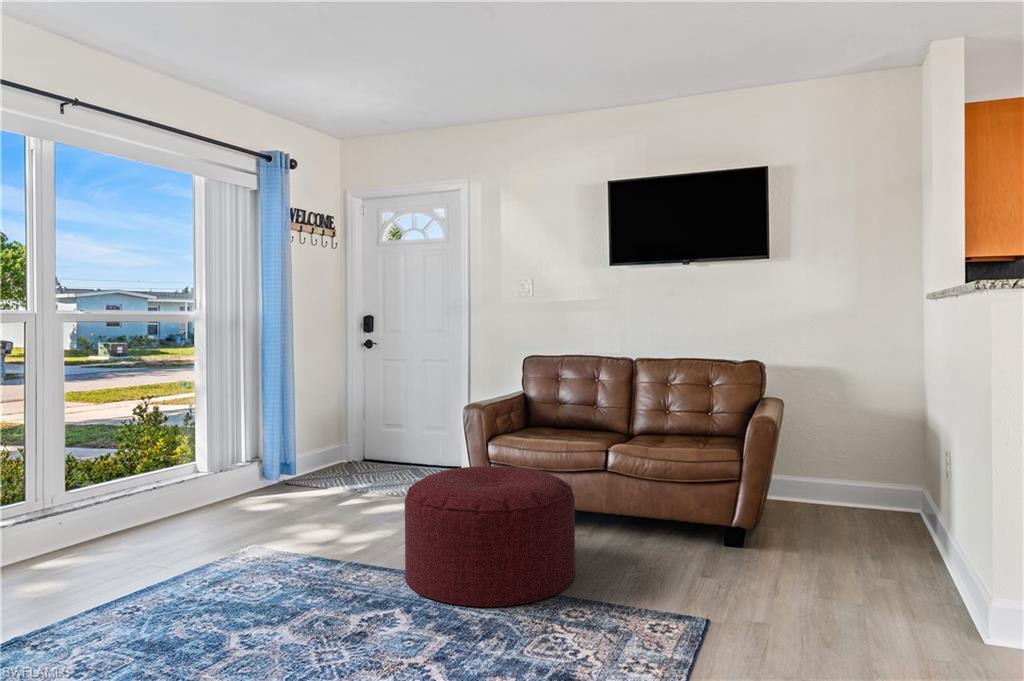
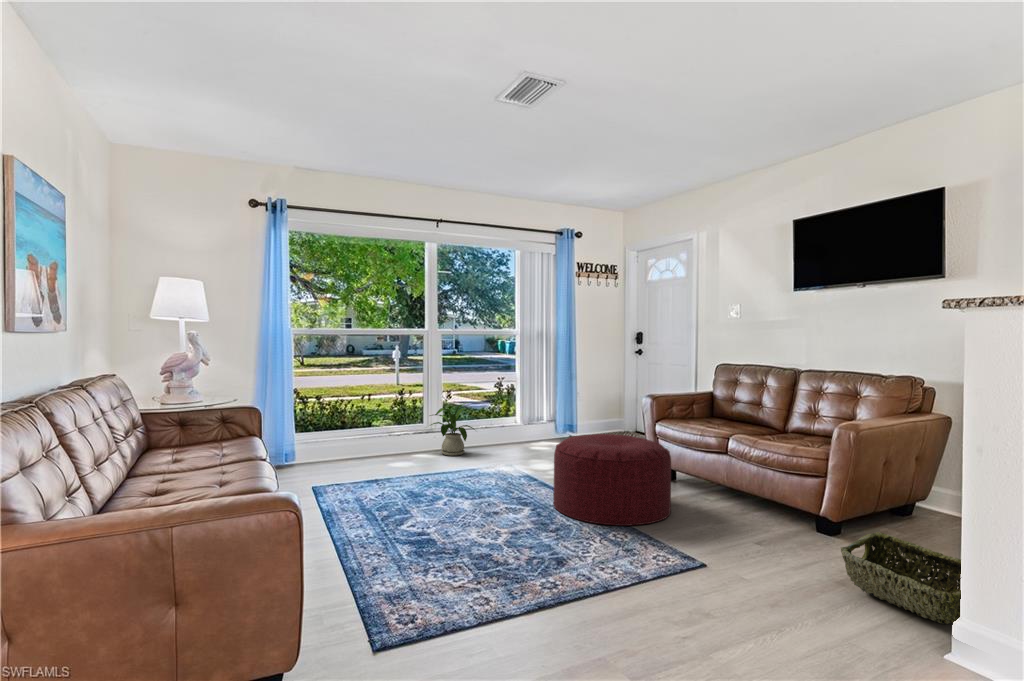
house plant: none [48,445,171,549] -> present [430,403,474,456]
woven basket: none [830,534,965,615] -> present [841,532,961,624]

